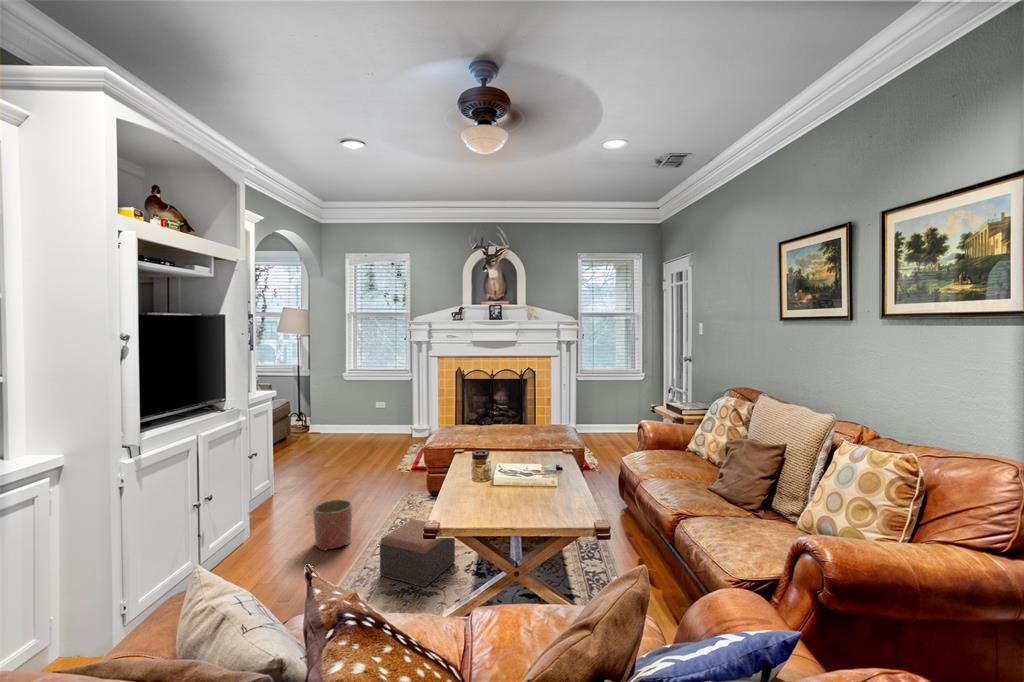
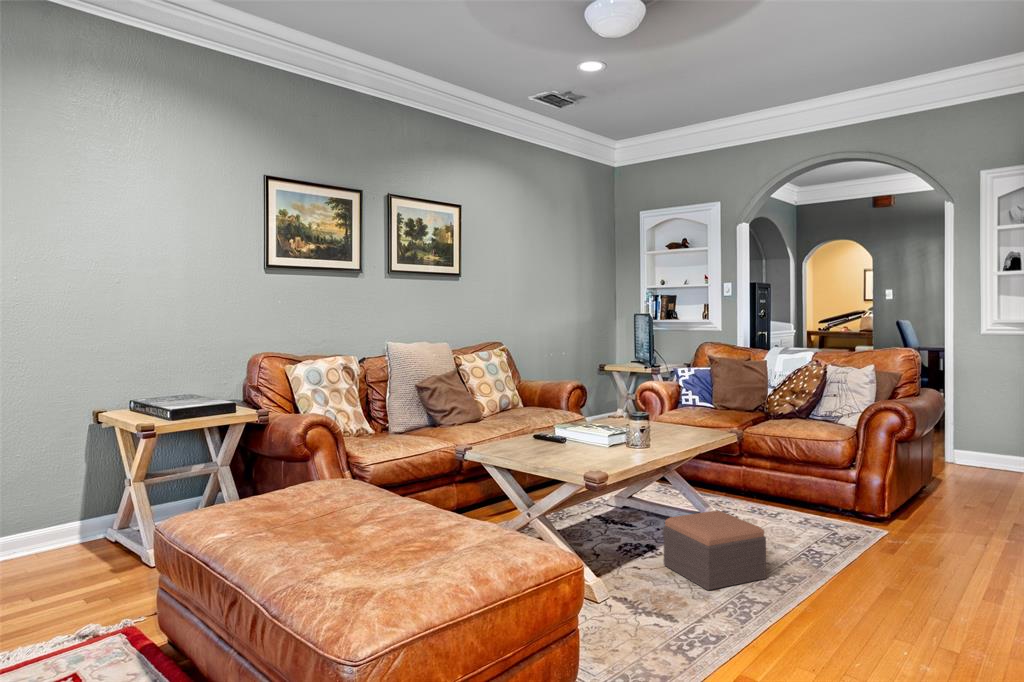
planter: present [313,500,352,550] -> none [799,562,876,658]

